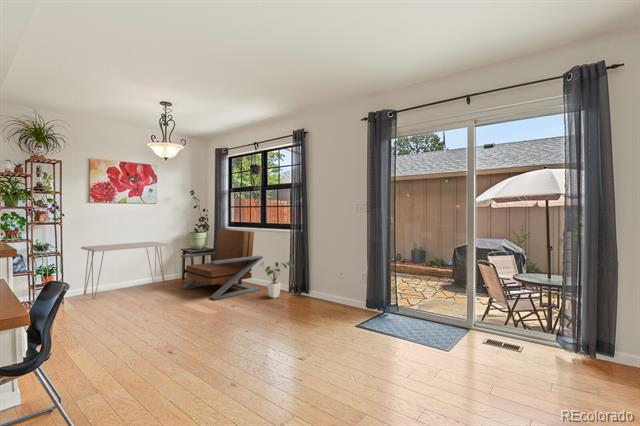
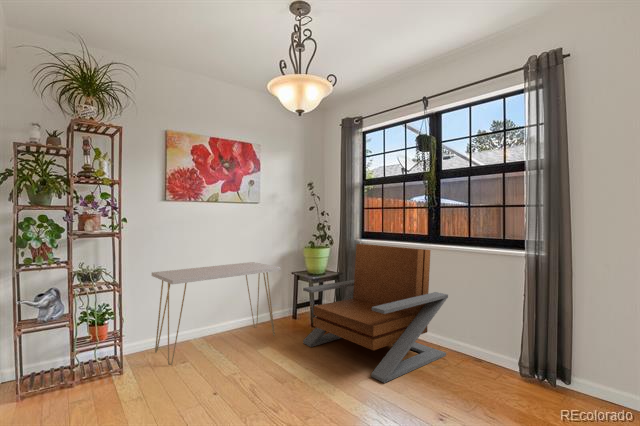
house plant: present [262,262,294,298] -> none [467,310,535,383]

